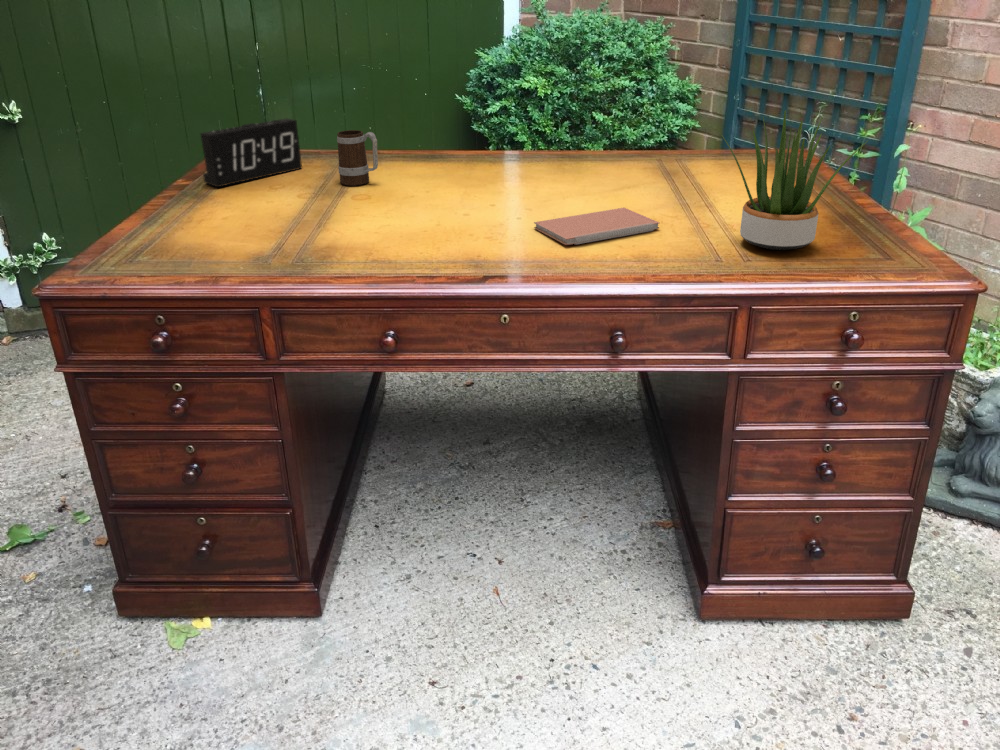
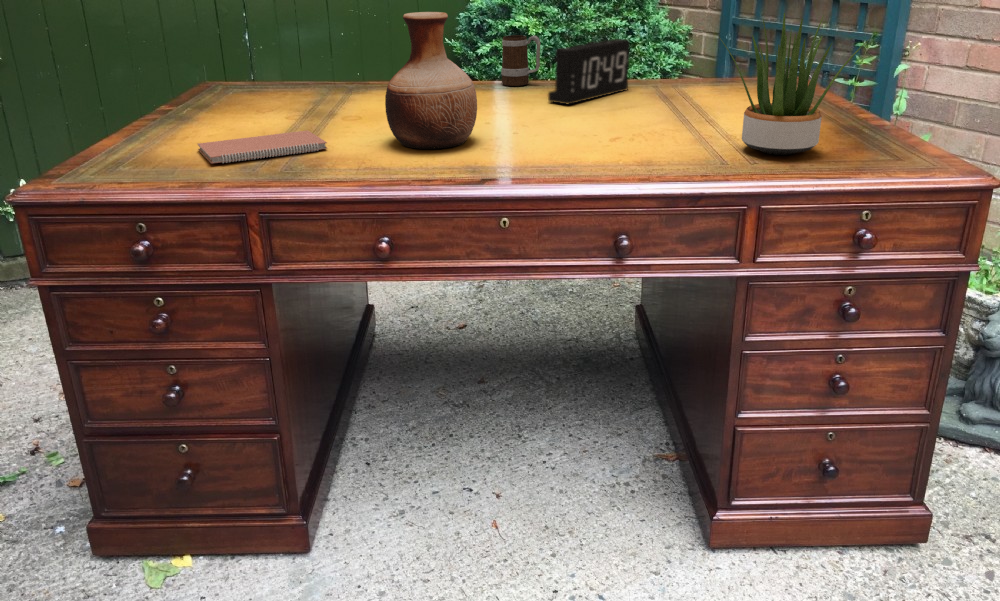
vase: none [393,103,483,238] -> present [385,12,477,149]
alarm clock: present [201,119,302,187] -> present [548,39,630,104]
mug: present [337,130,378,186] -> present [501,35,541,86]
notebook: present [534,208,659,245] -> present [198,130,327,163]

